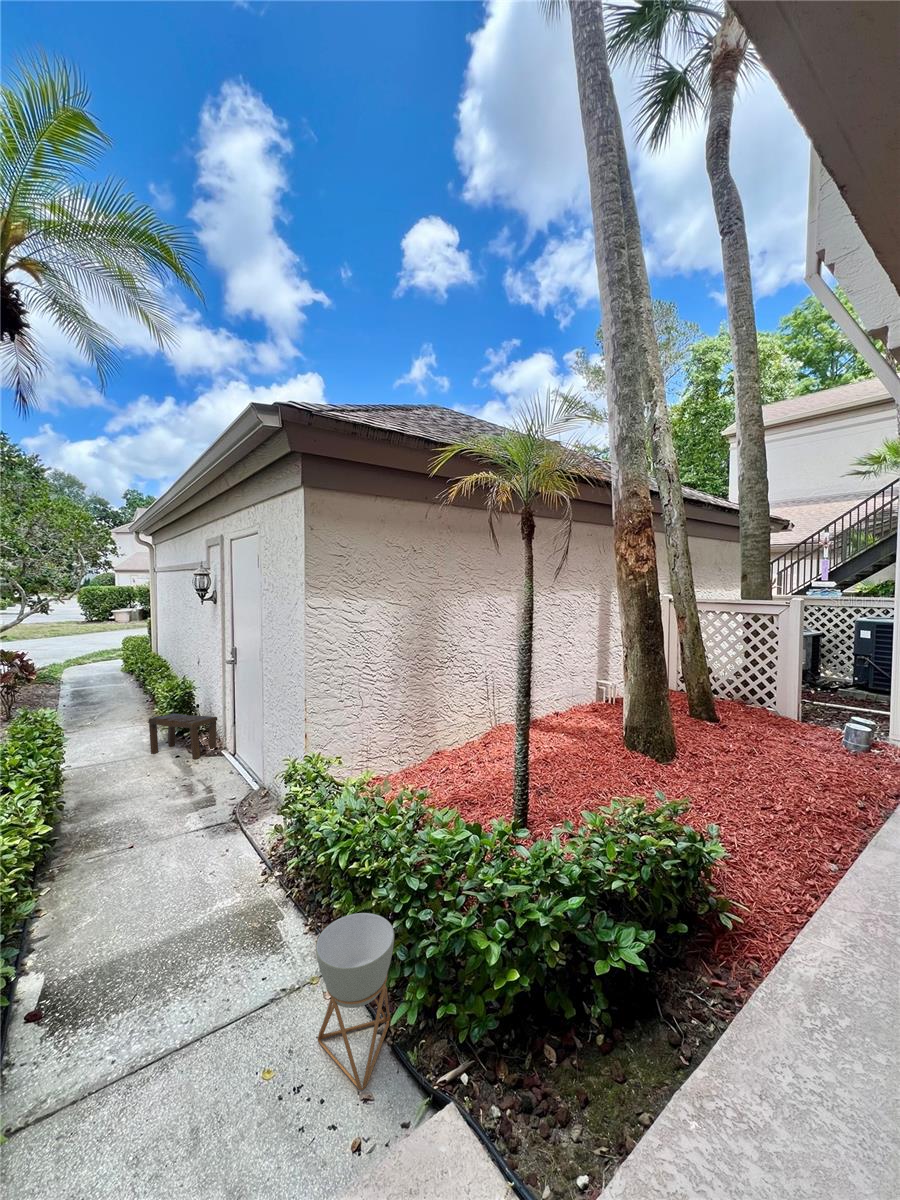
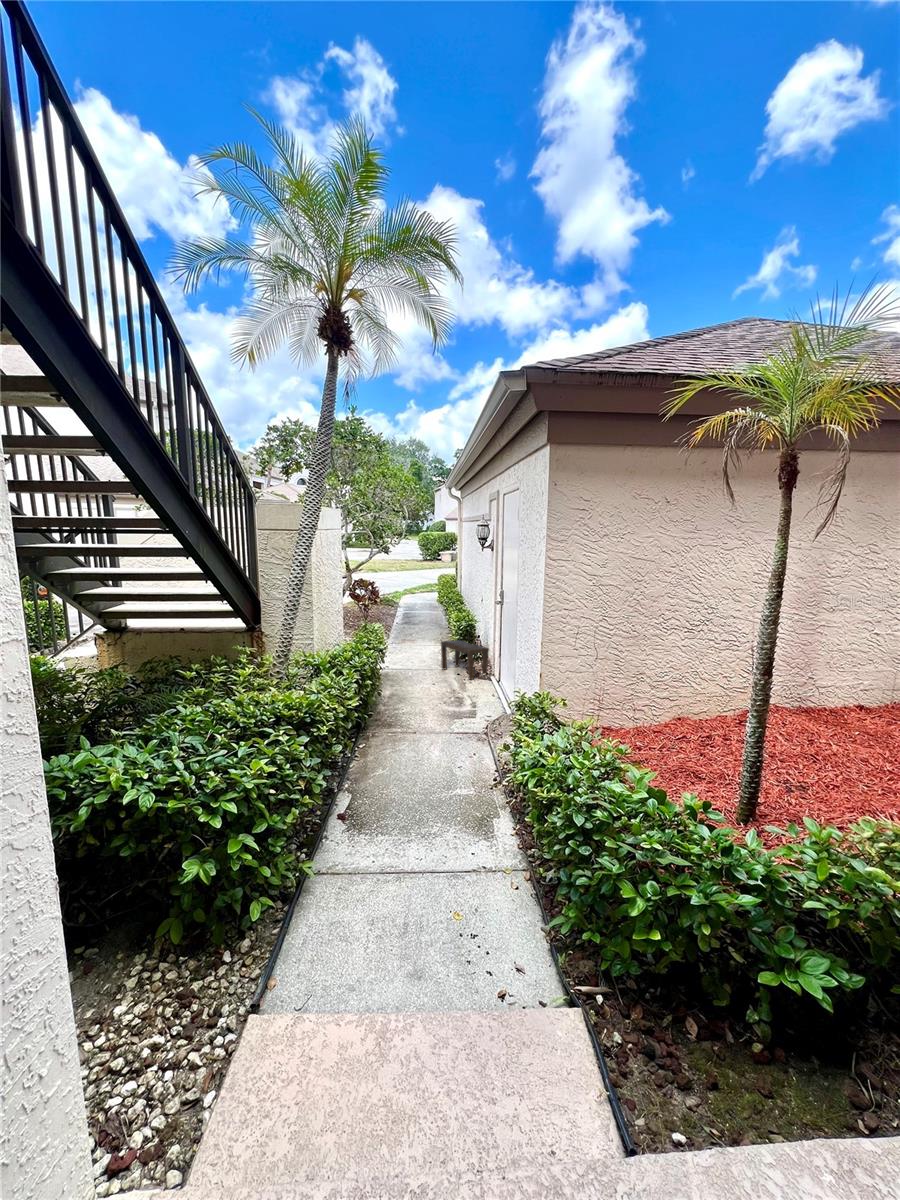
planter: present [316,913,394,1090] -> none [494,828,561,962]

